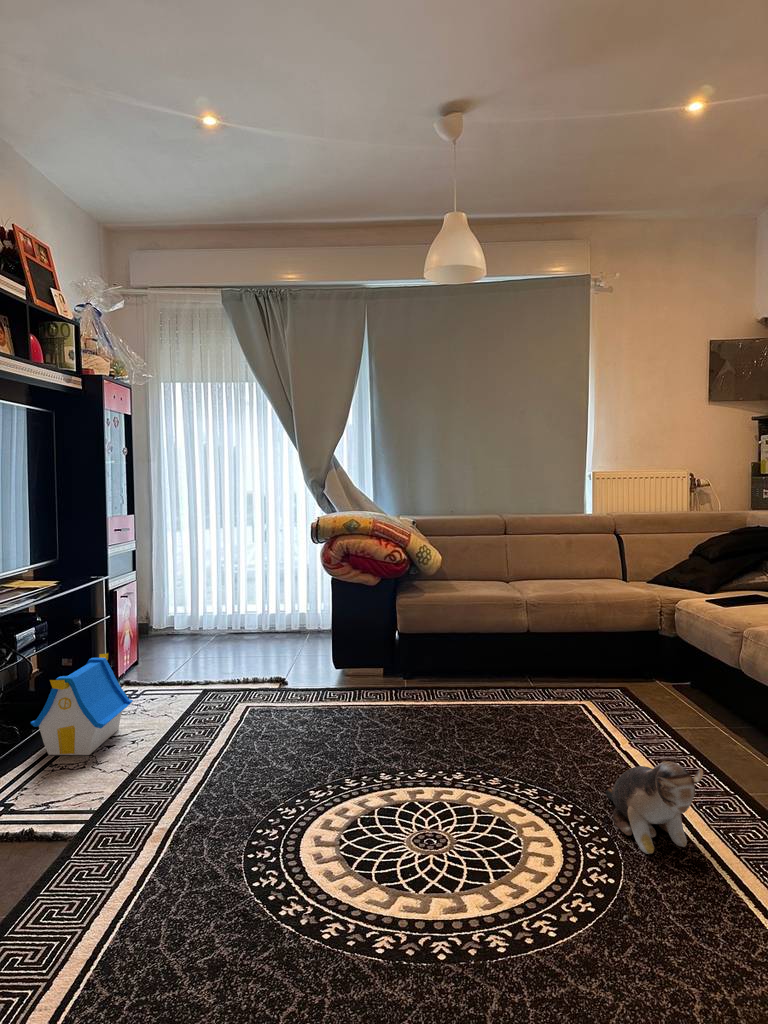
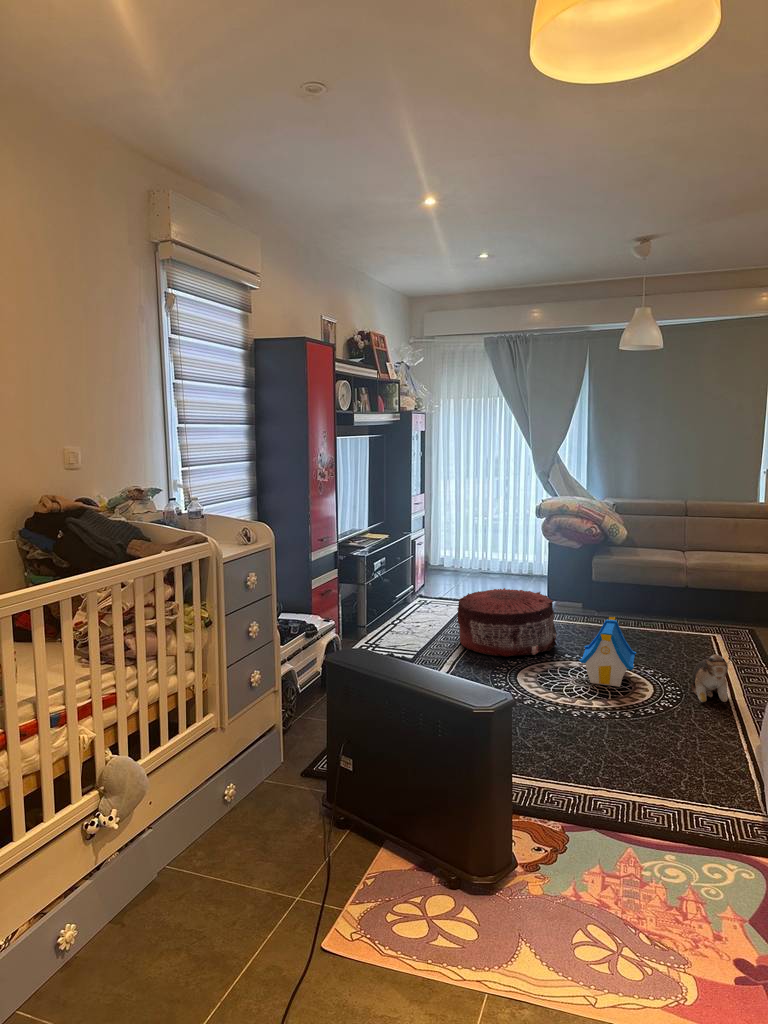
toy house: present [31,653,133,755] -> present [579,617,636,687]
pouf: none [181,659,364,798] -> present [457,588,557,657]

